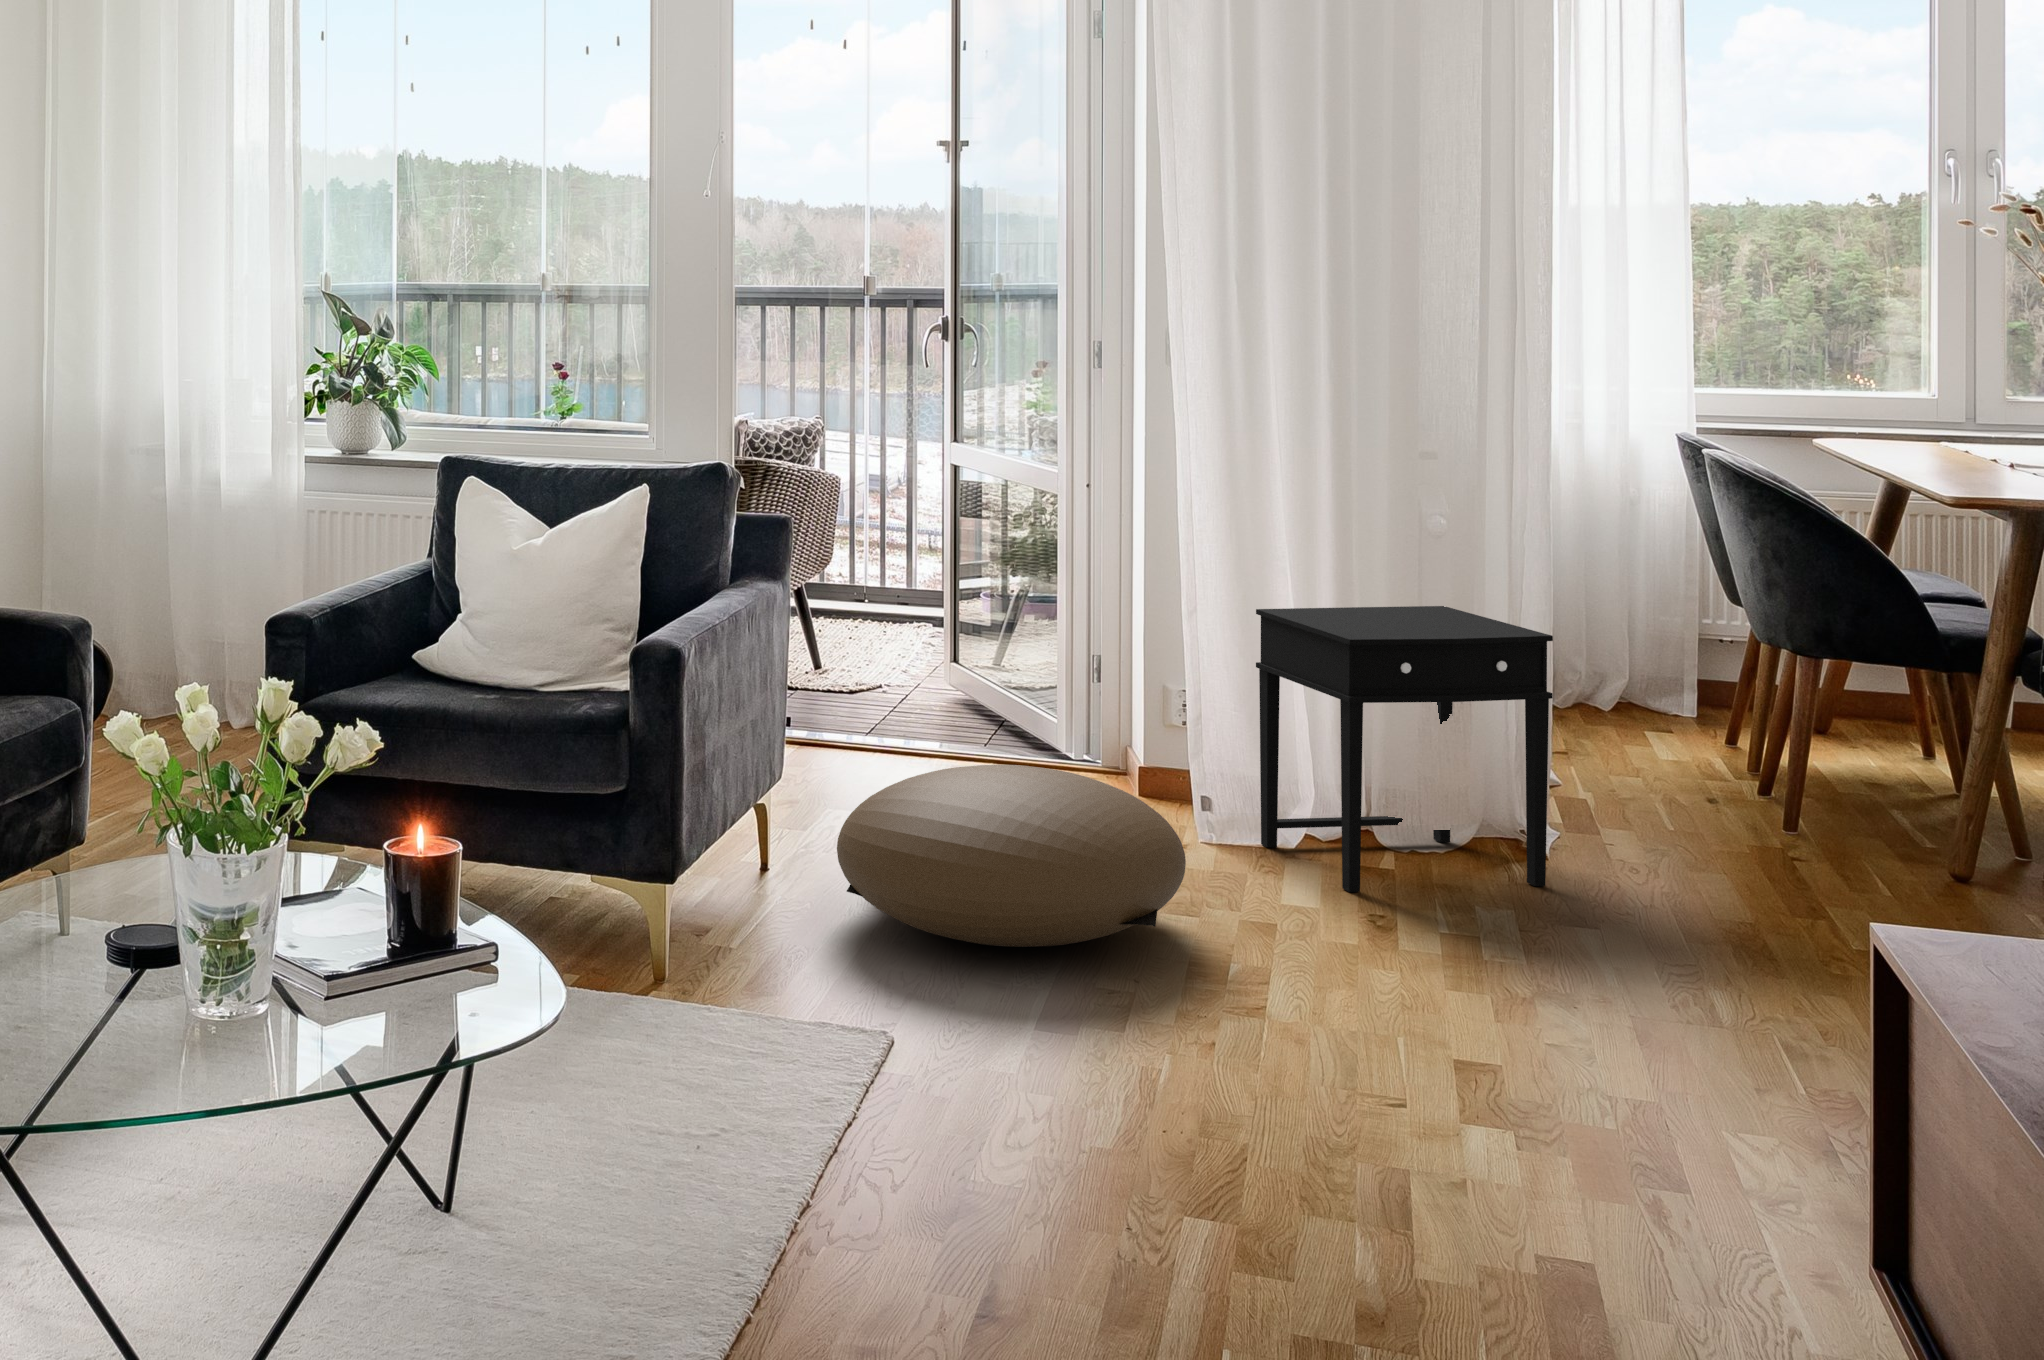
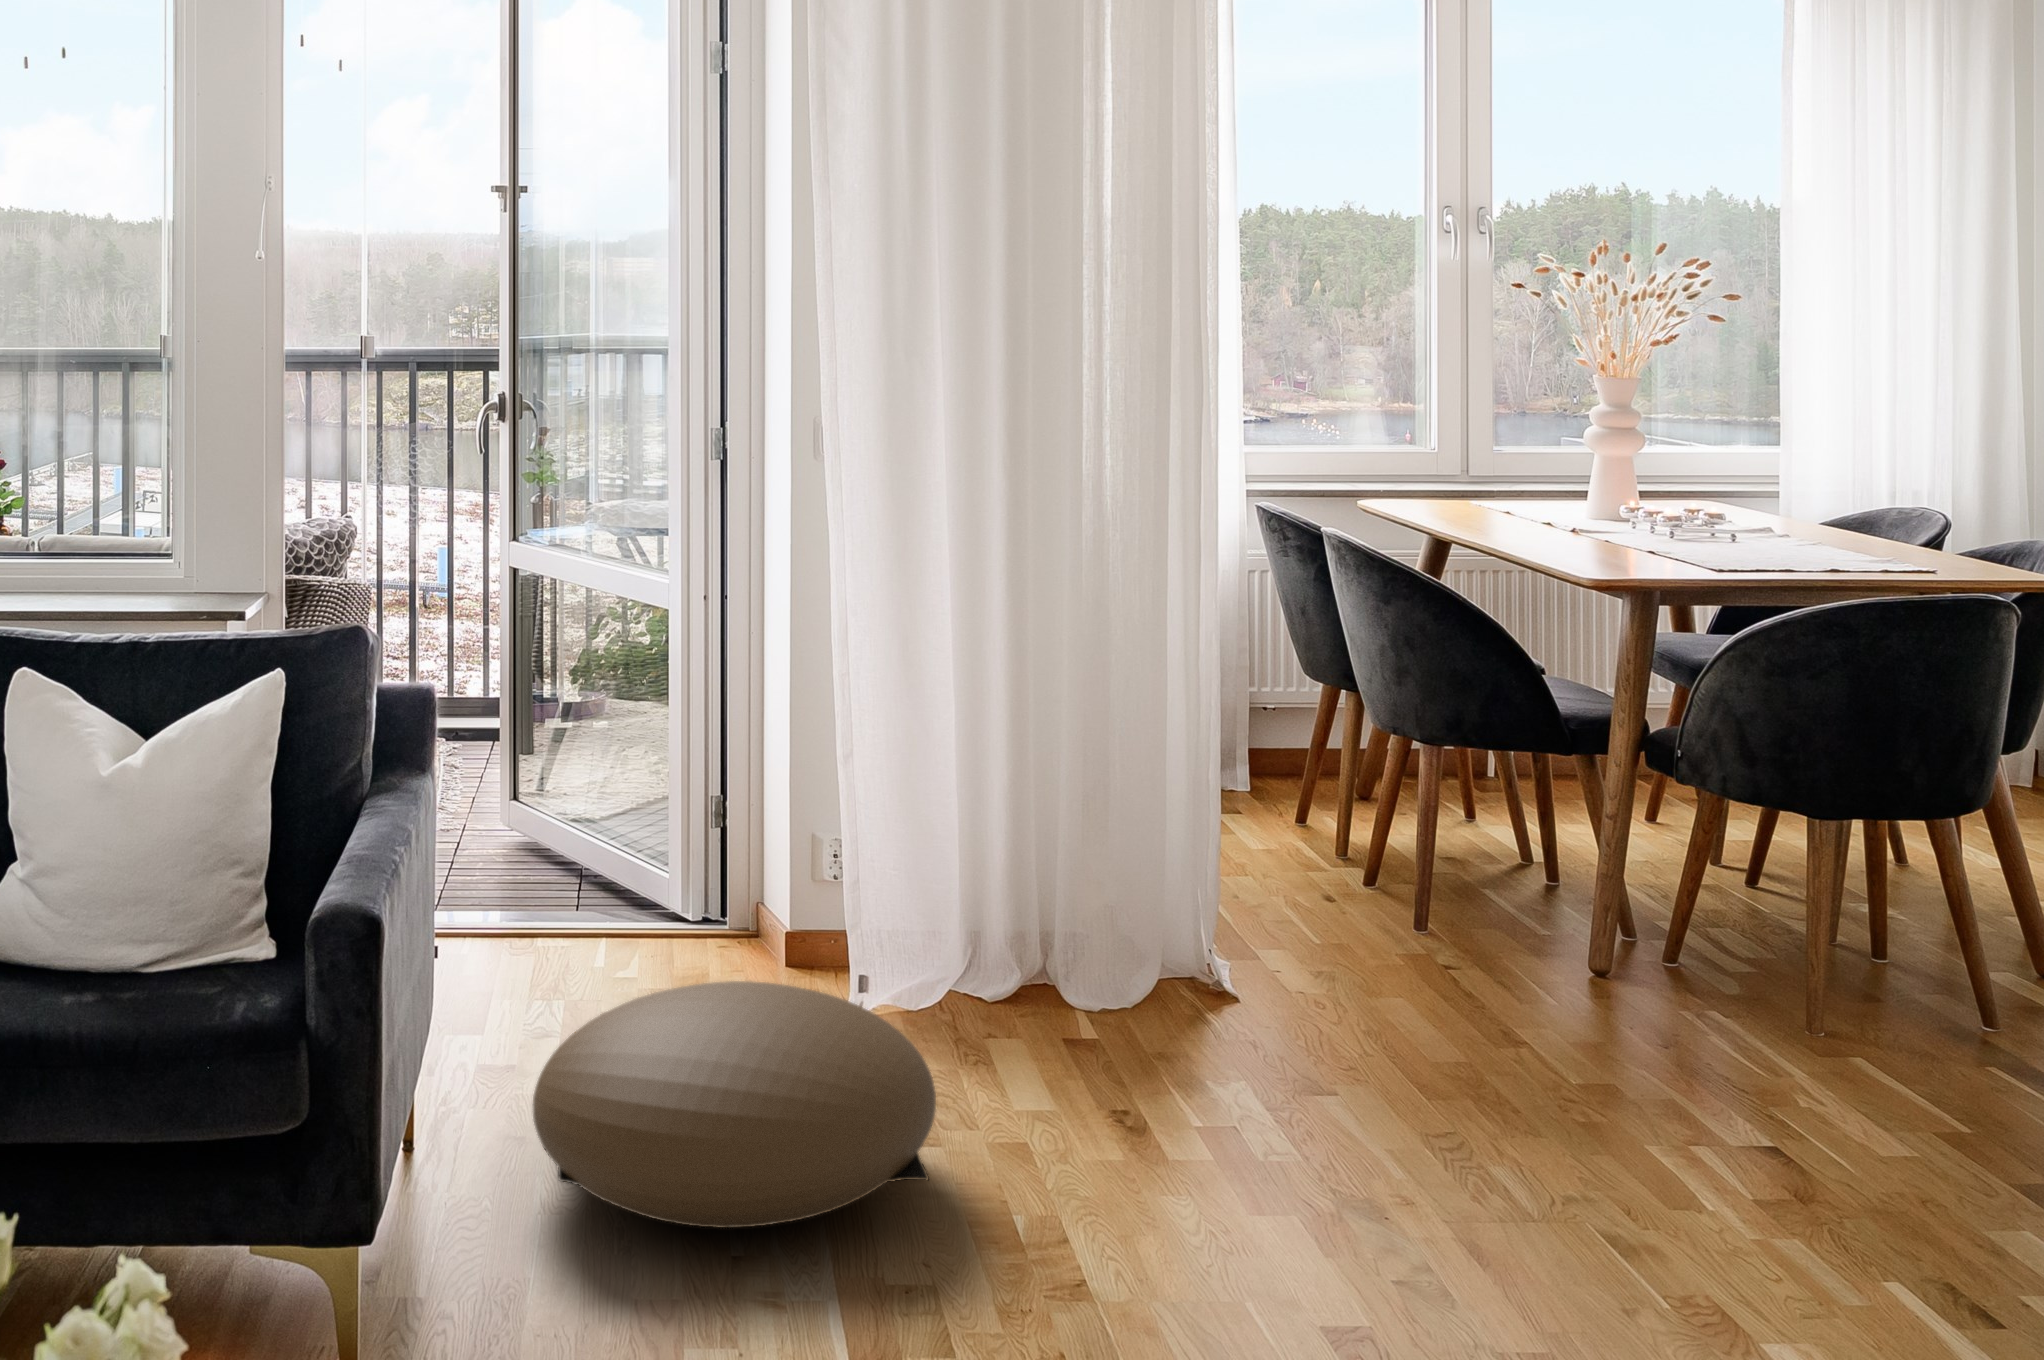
side table: present [1256,606,1553,892] -> none [931,728,1244,1075]

